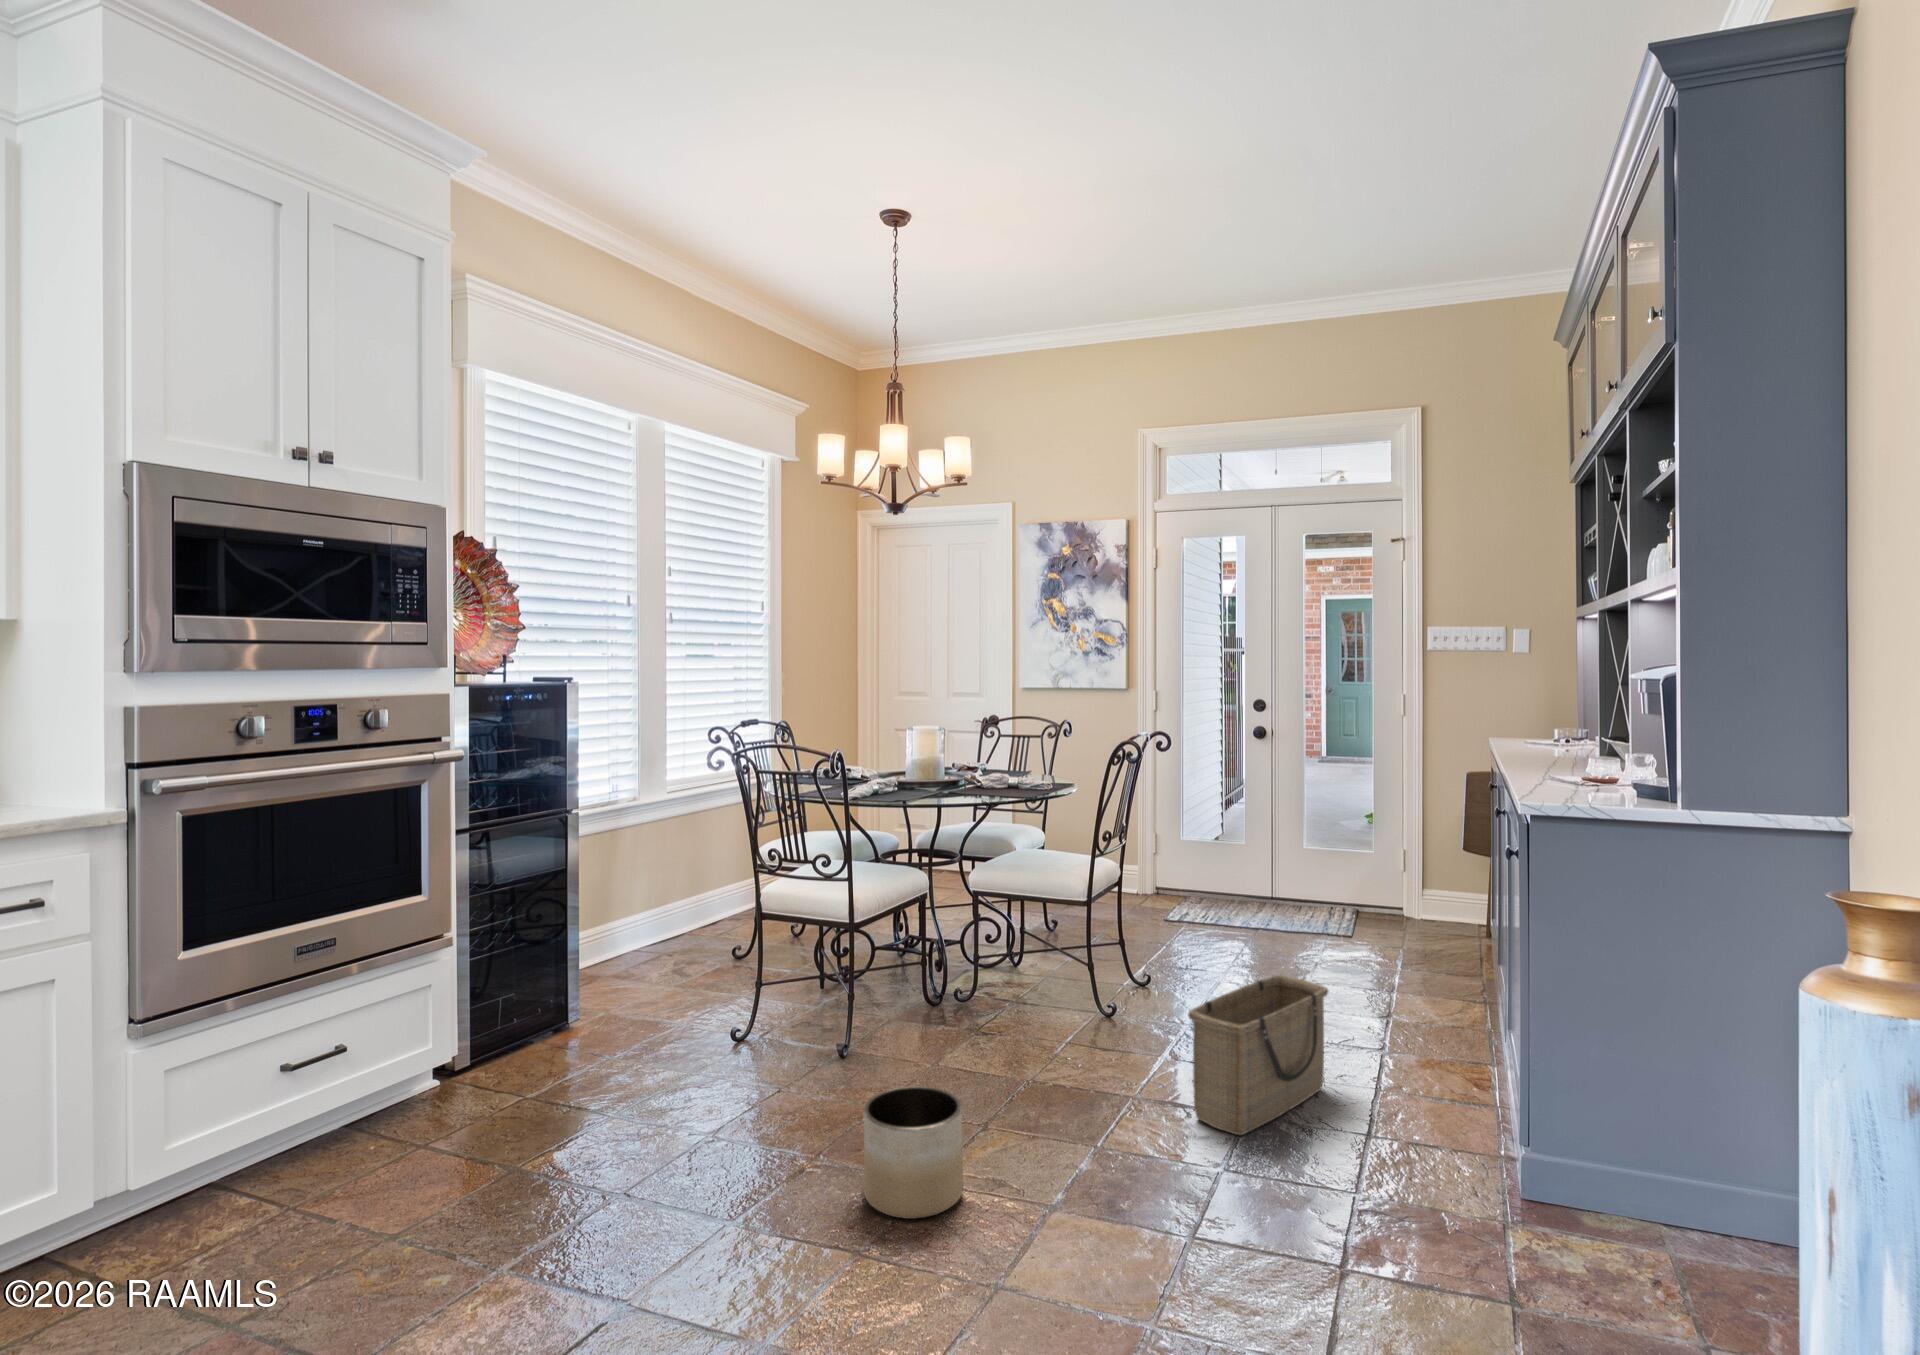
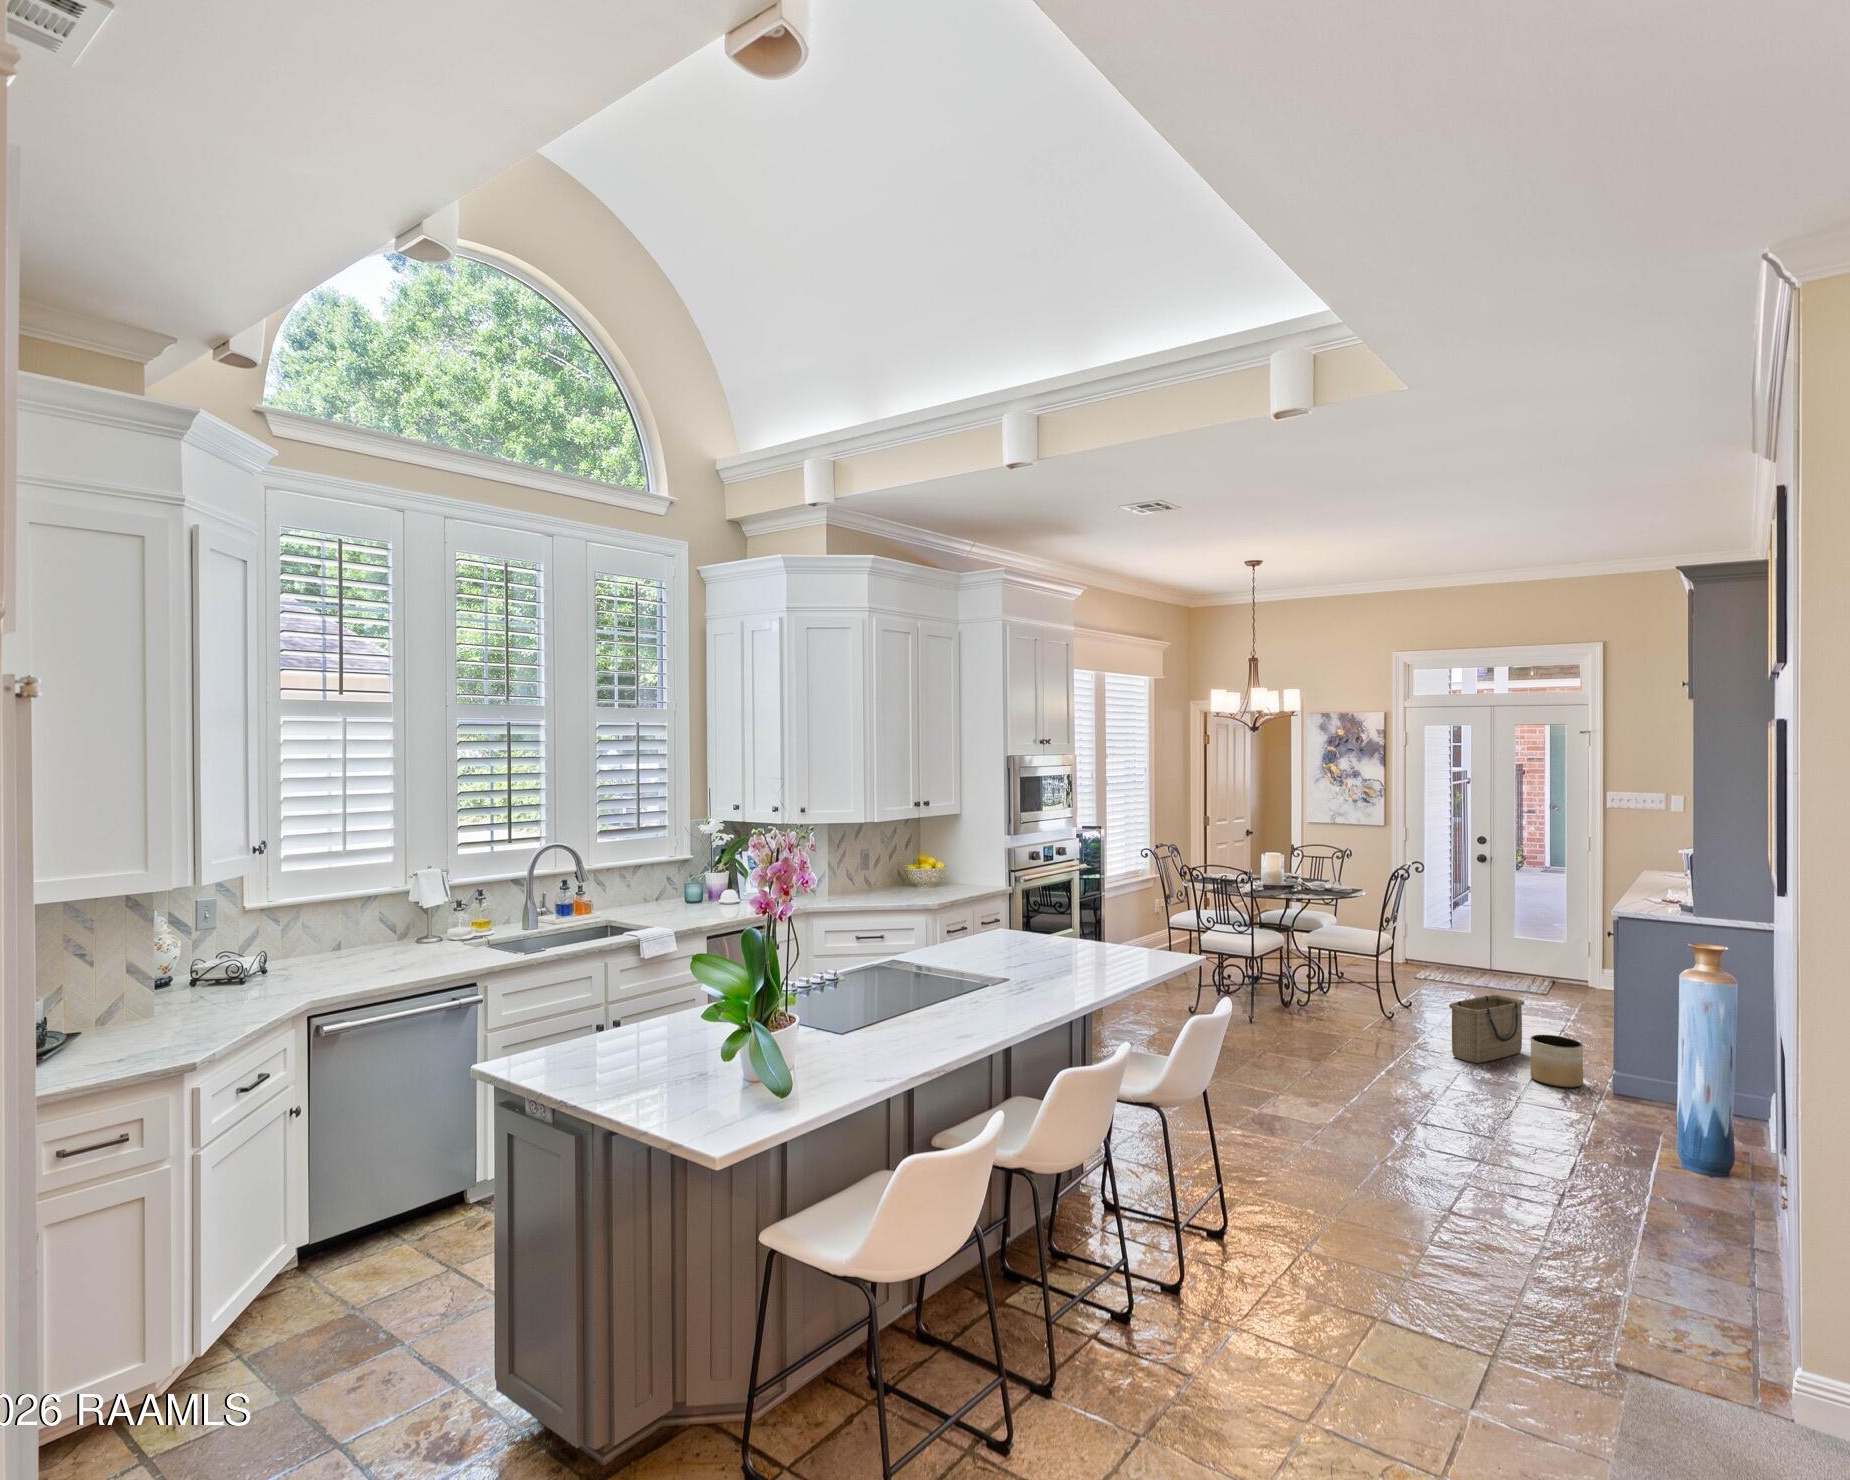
planter: present [864,1086,963,1219] -> present [1530,1035,1583,1088]

